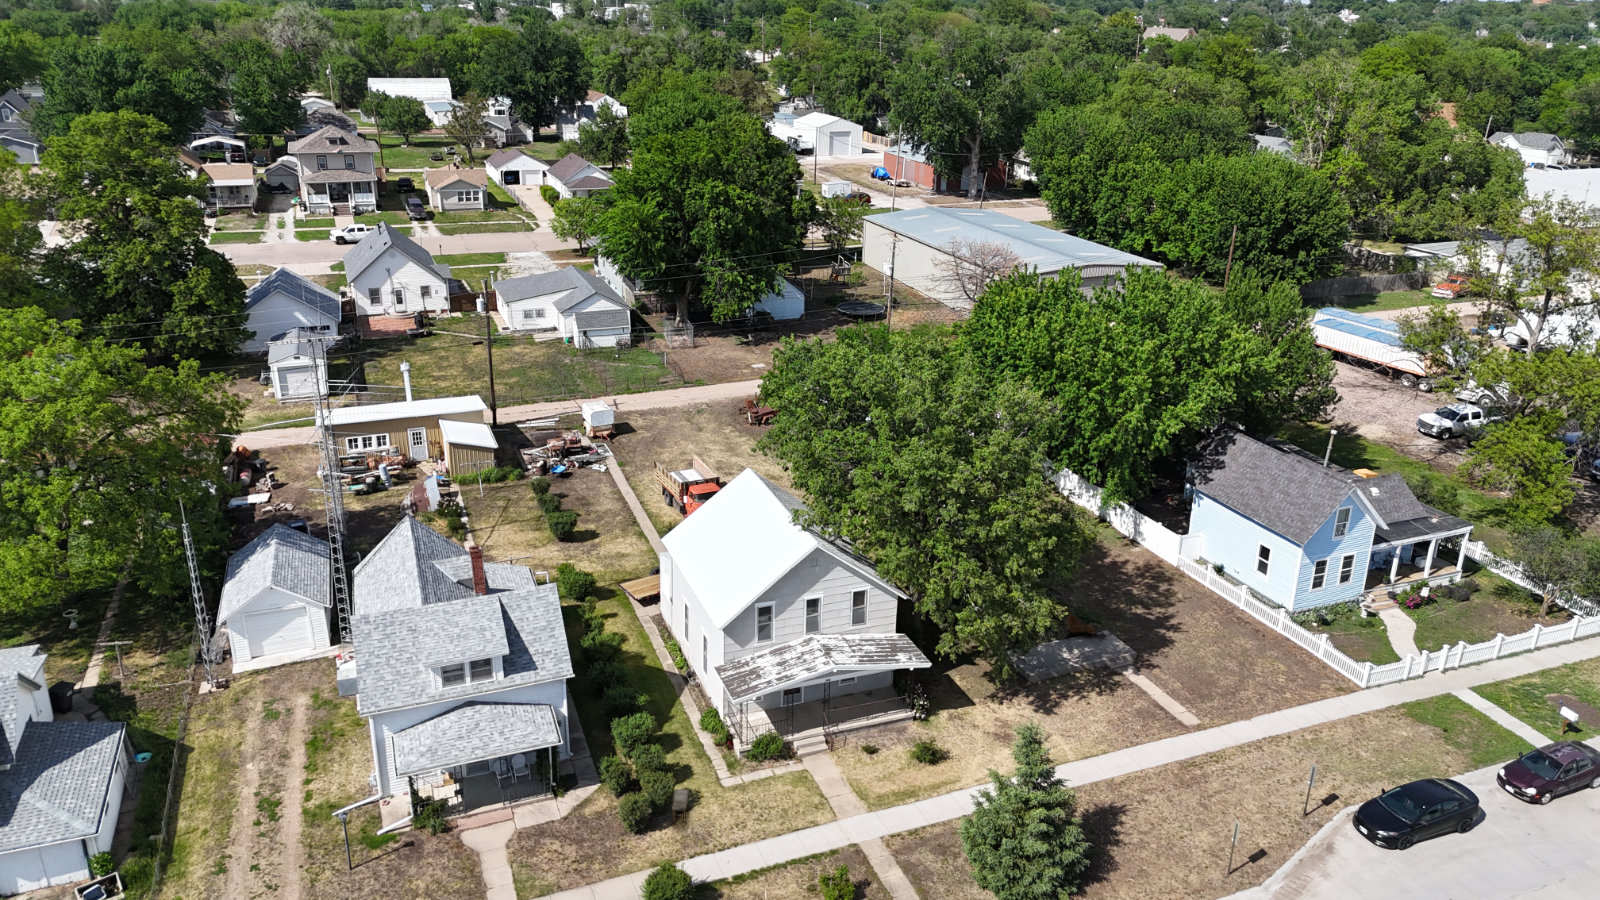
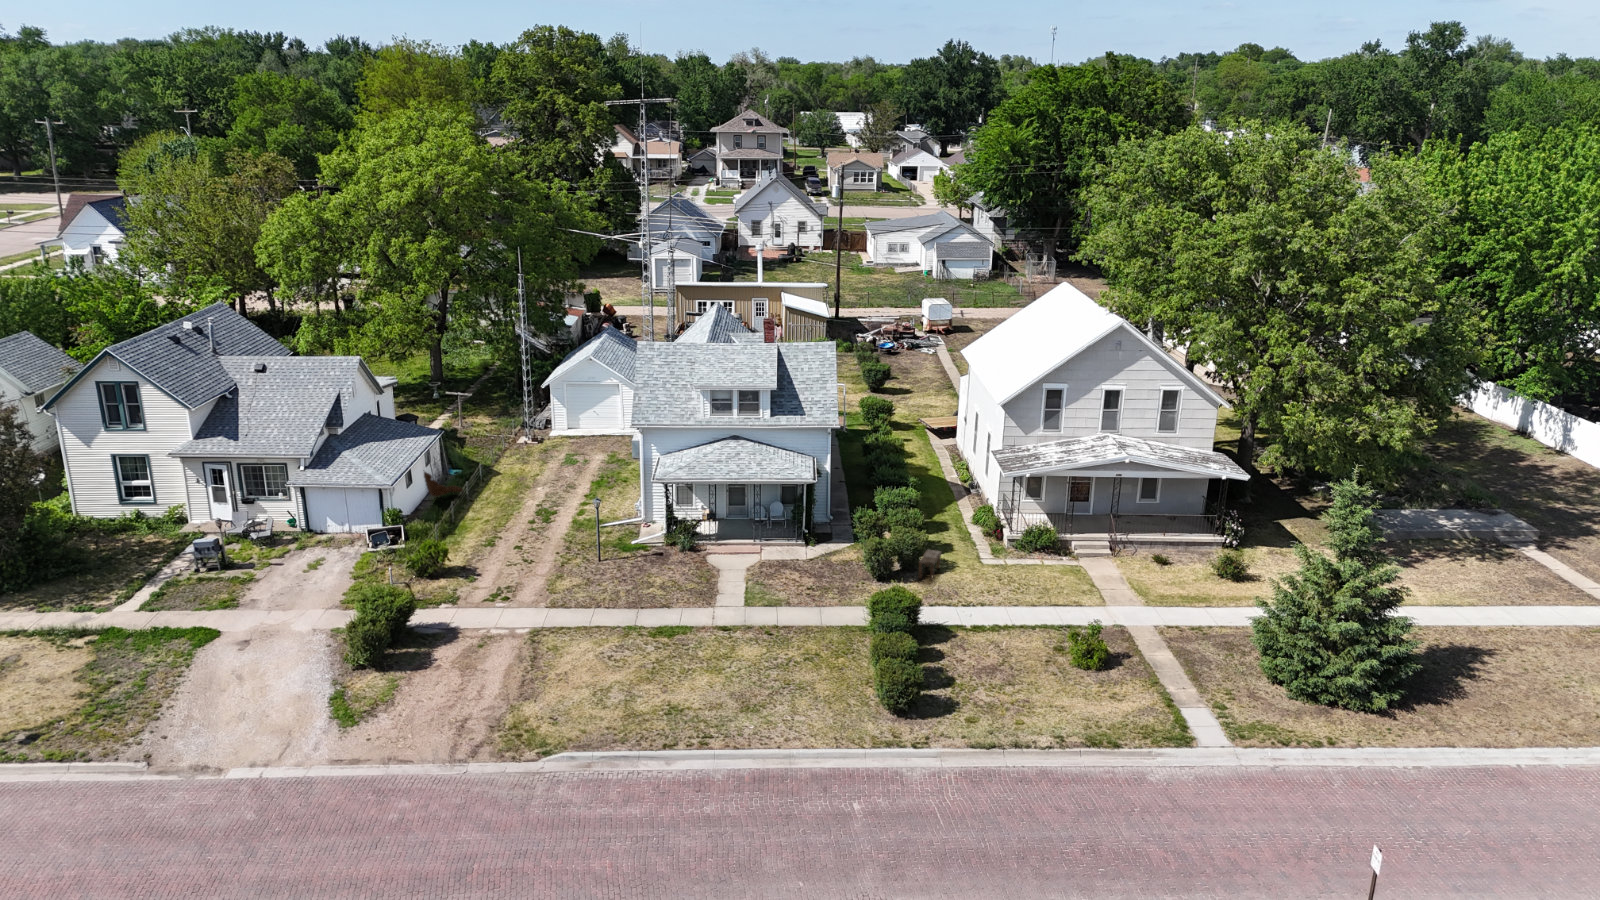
lounge chair: present [1065,613,1095,634] -> present [424,472,463,502]

